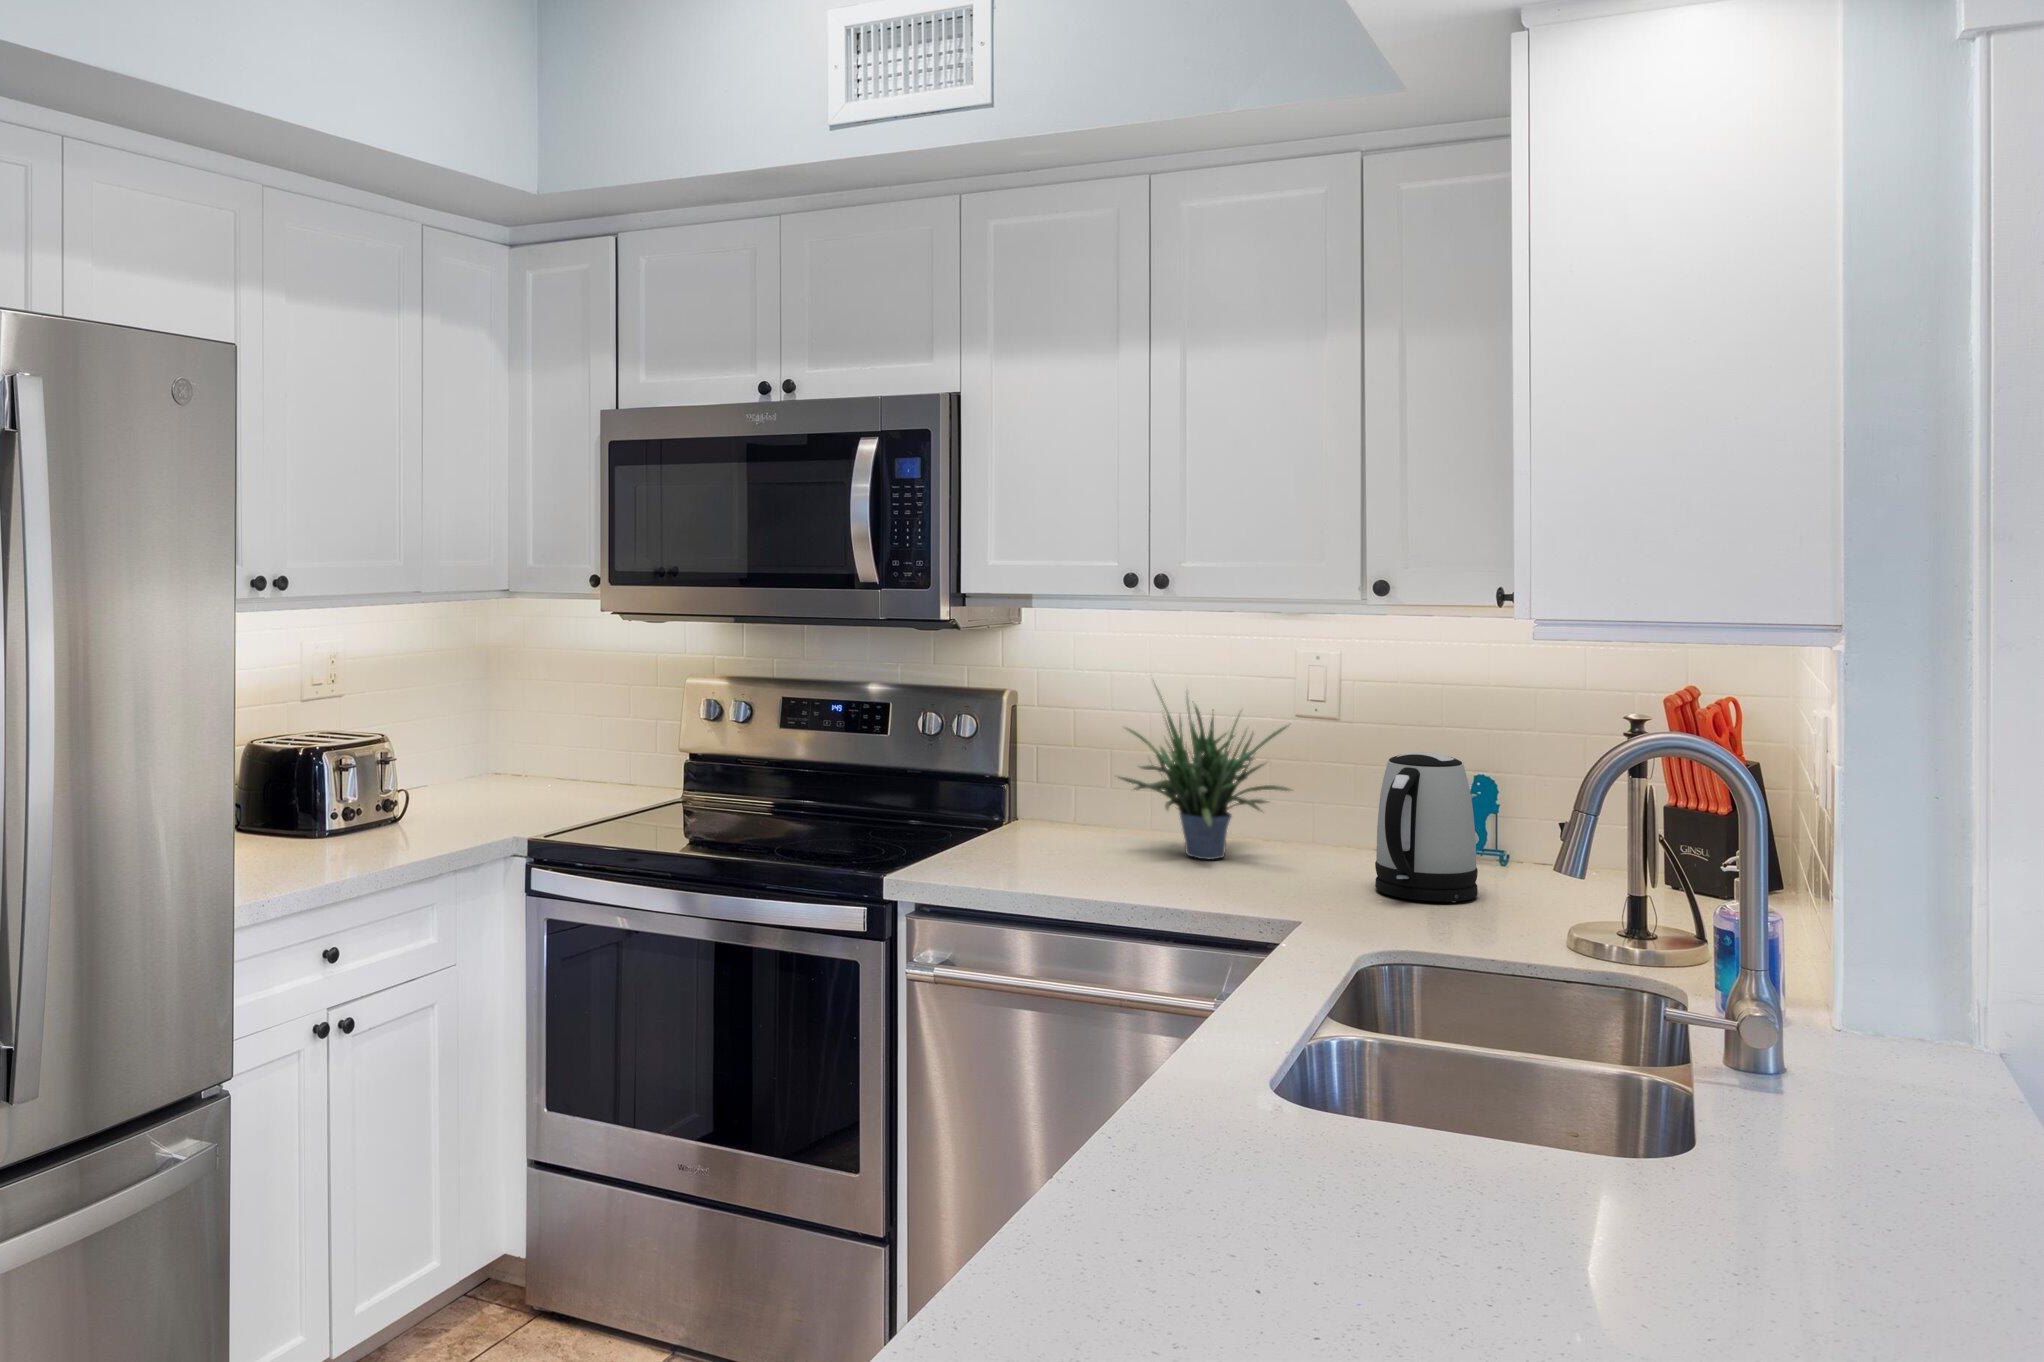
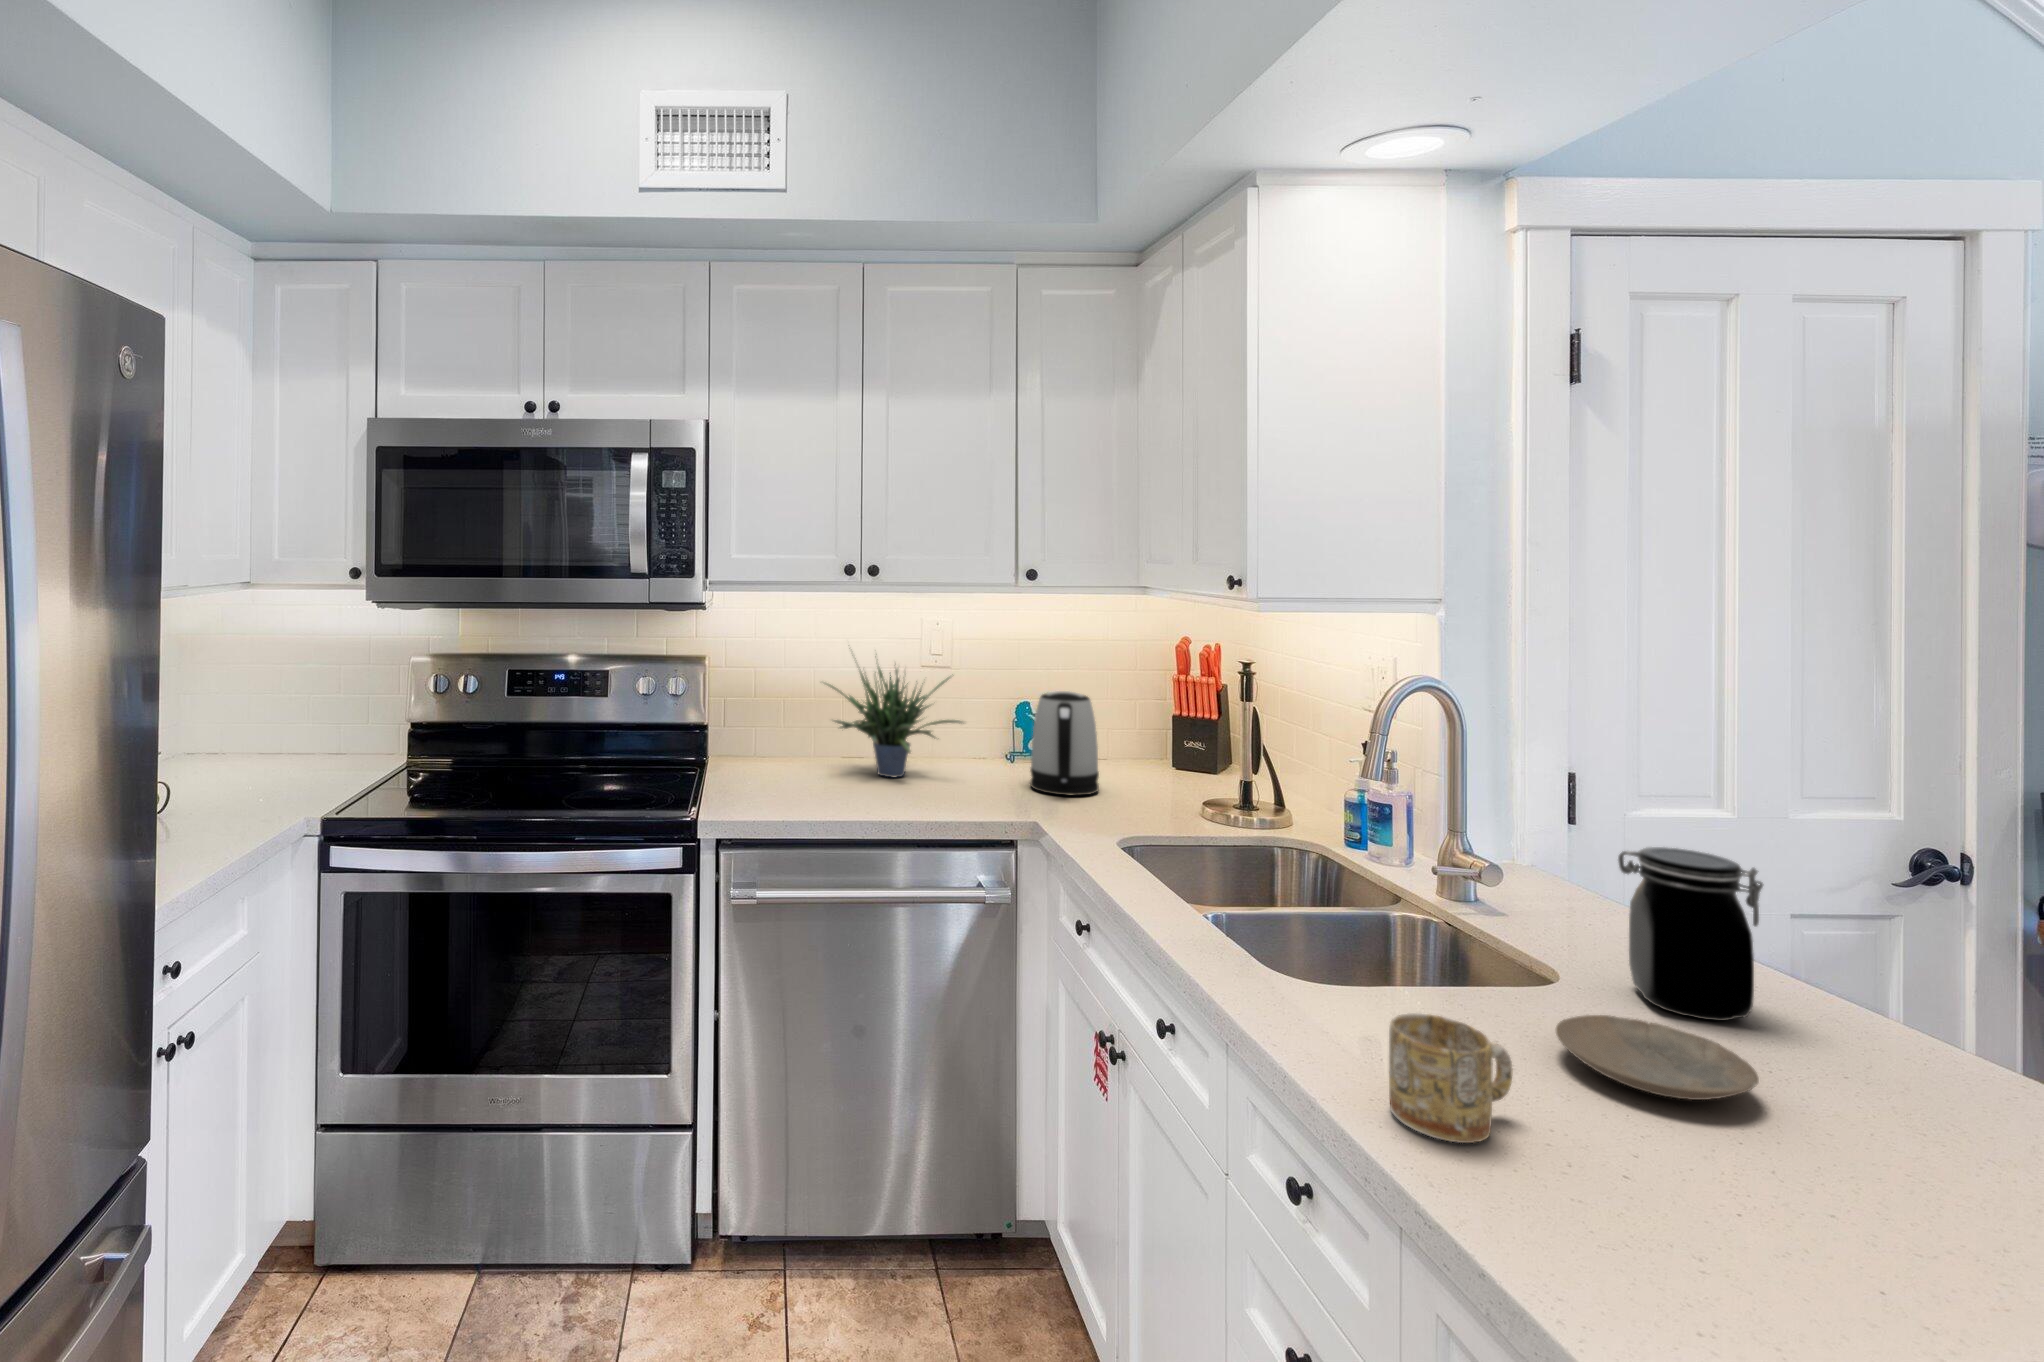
jar: none [1760,981,1928,1233] -> present [1618,847,1763,1021]
mug: none [1144,1094,1293,1233] -> present [1389,1013,1512,1143]
plate: none [1462,1169,1697,1267] -> present [1556,1015,1759,1100]

